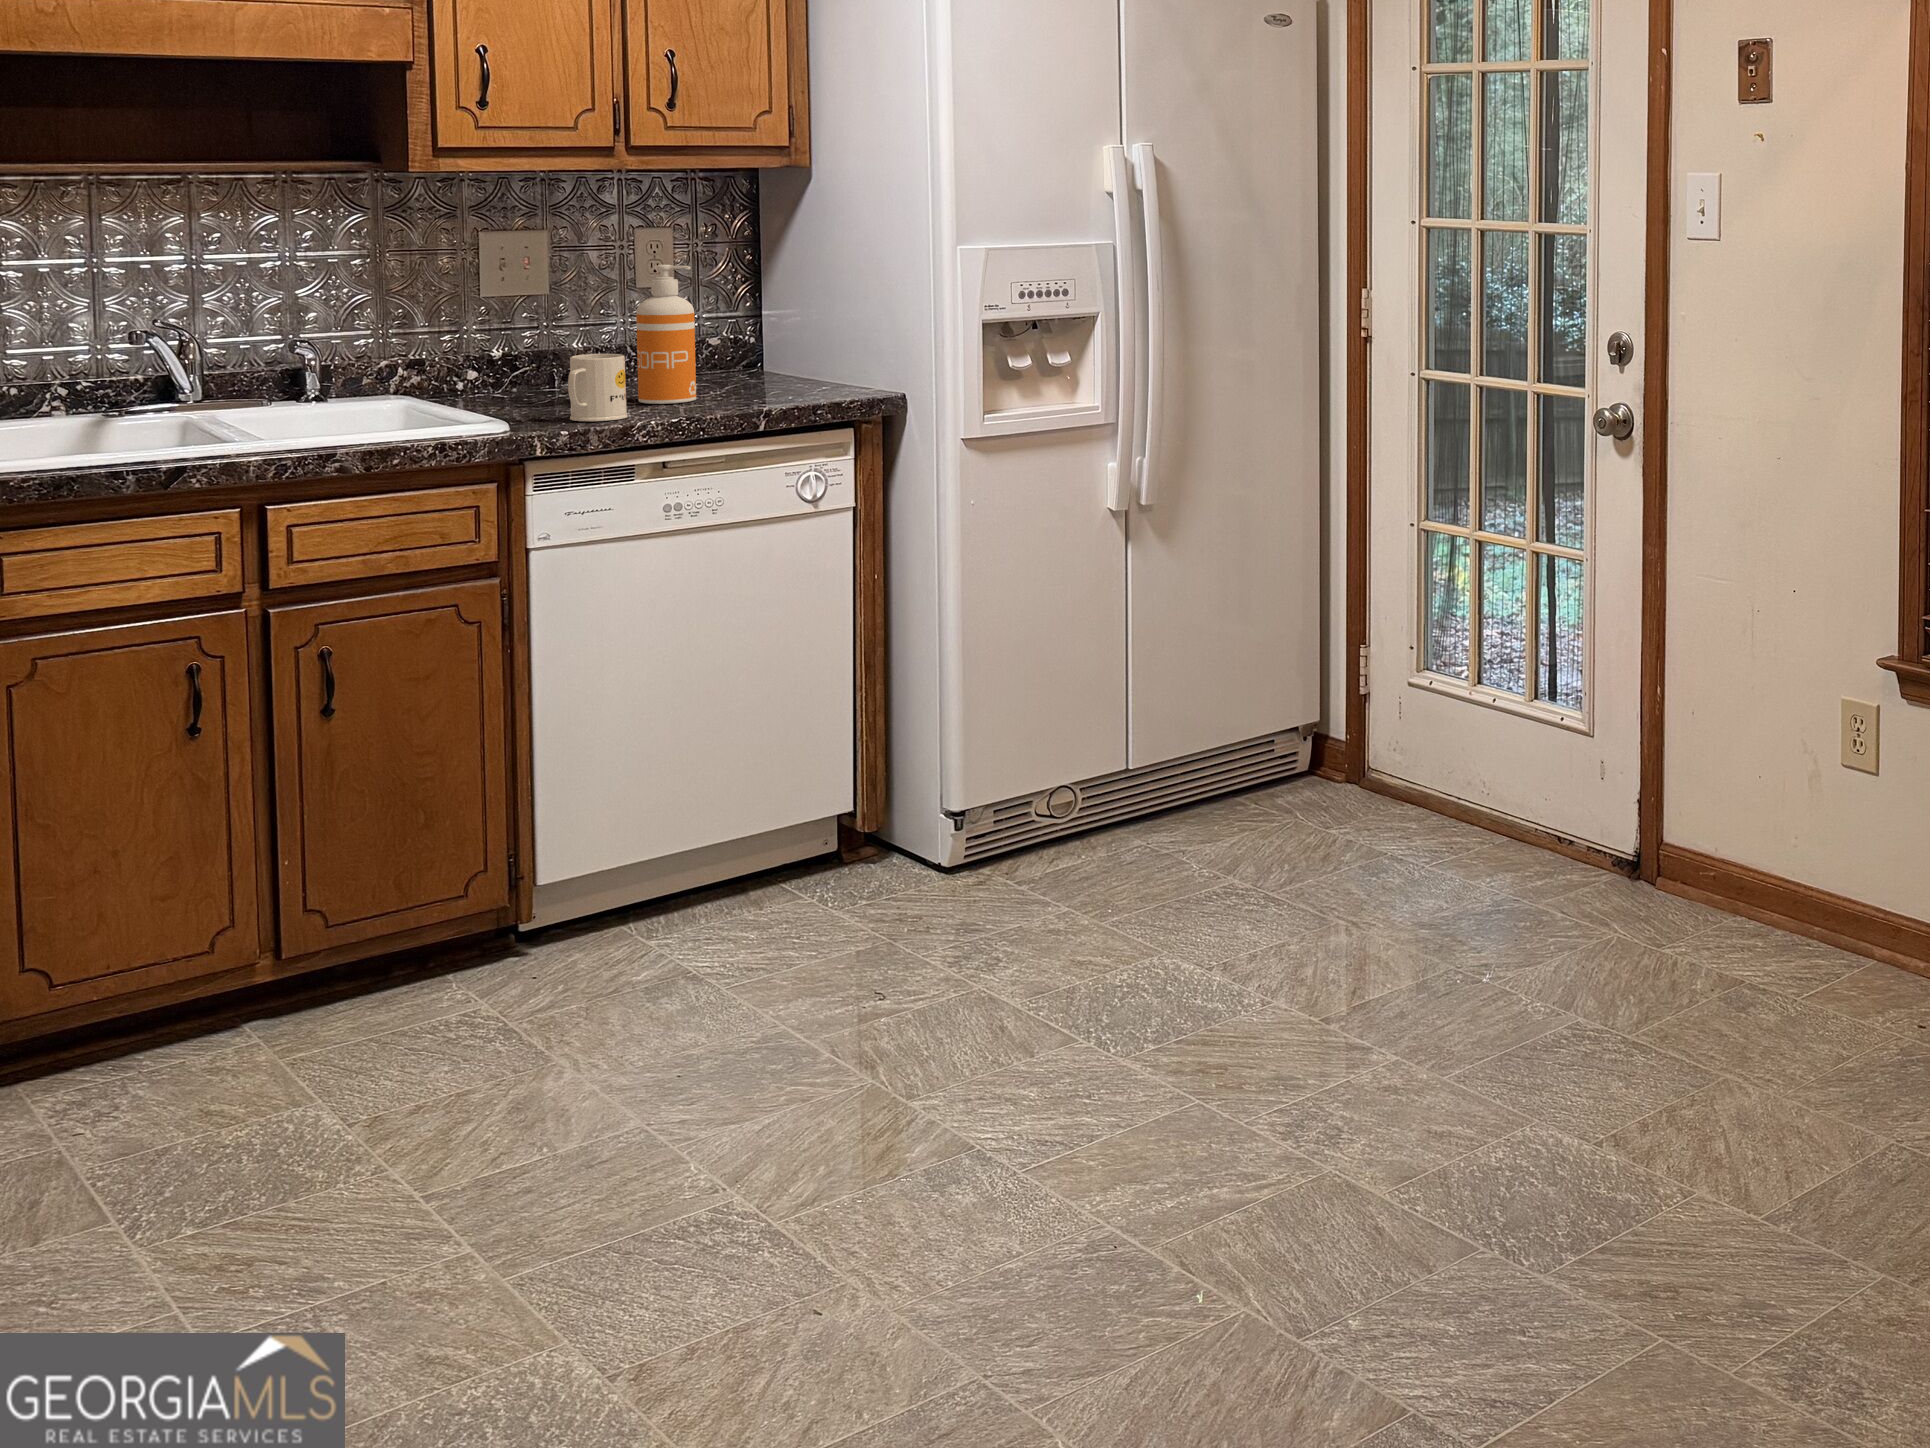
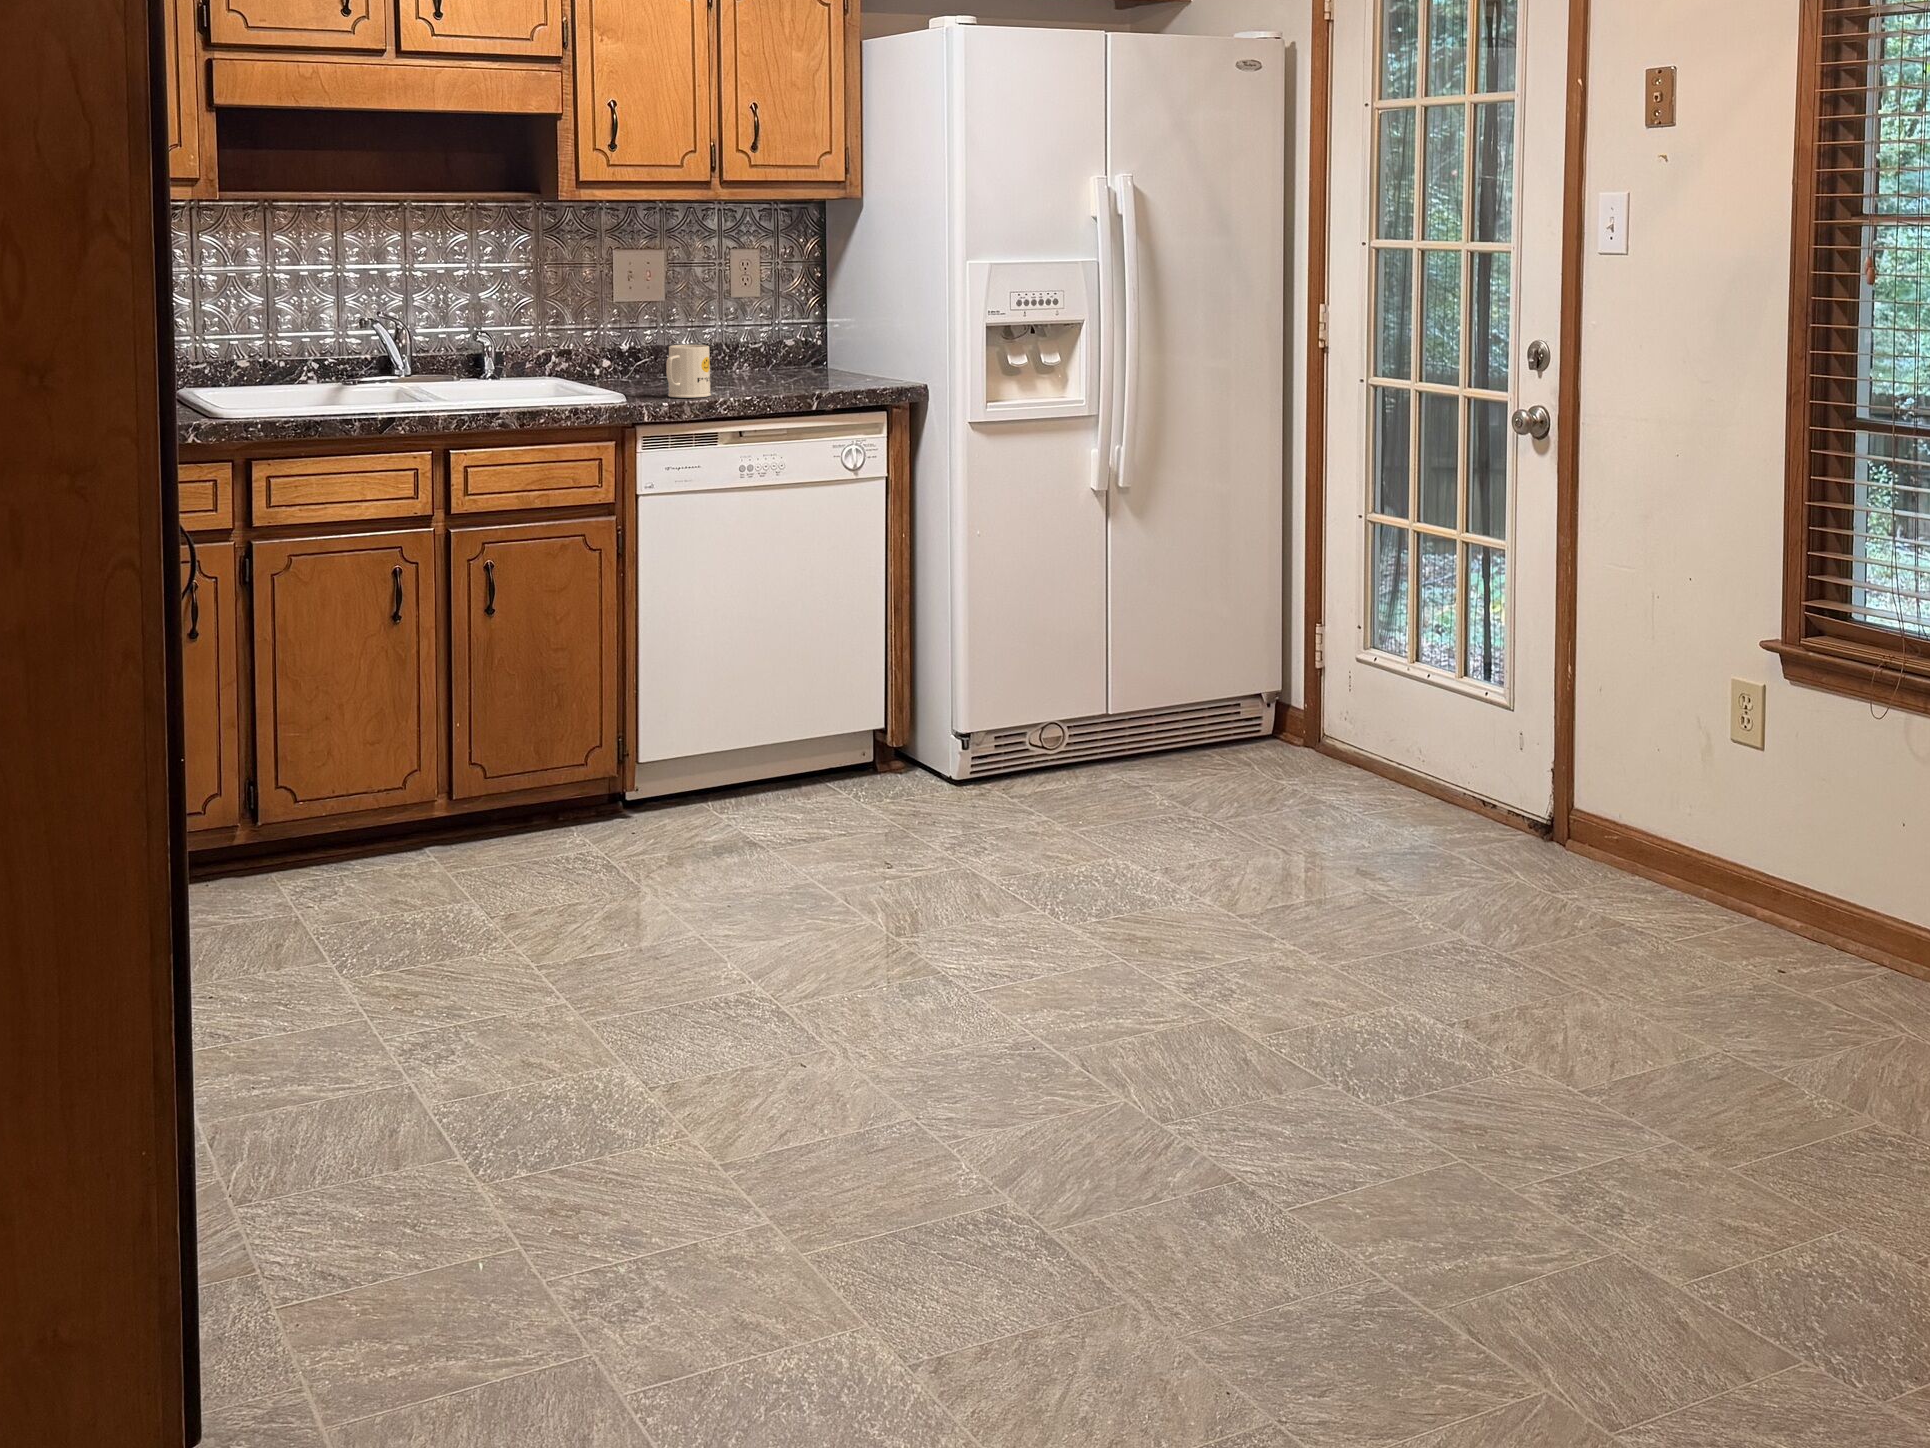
soap dispenser: present [636,265,696,404] -> none [722,275,766,387]

